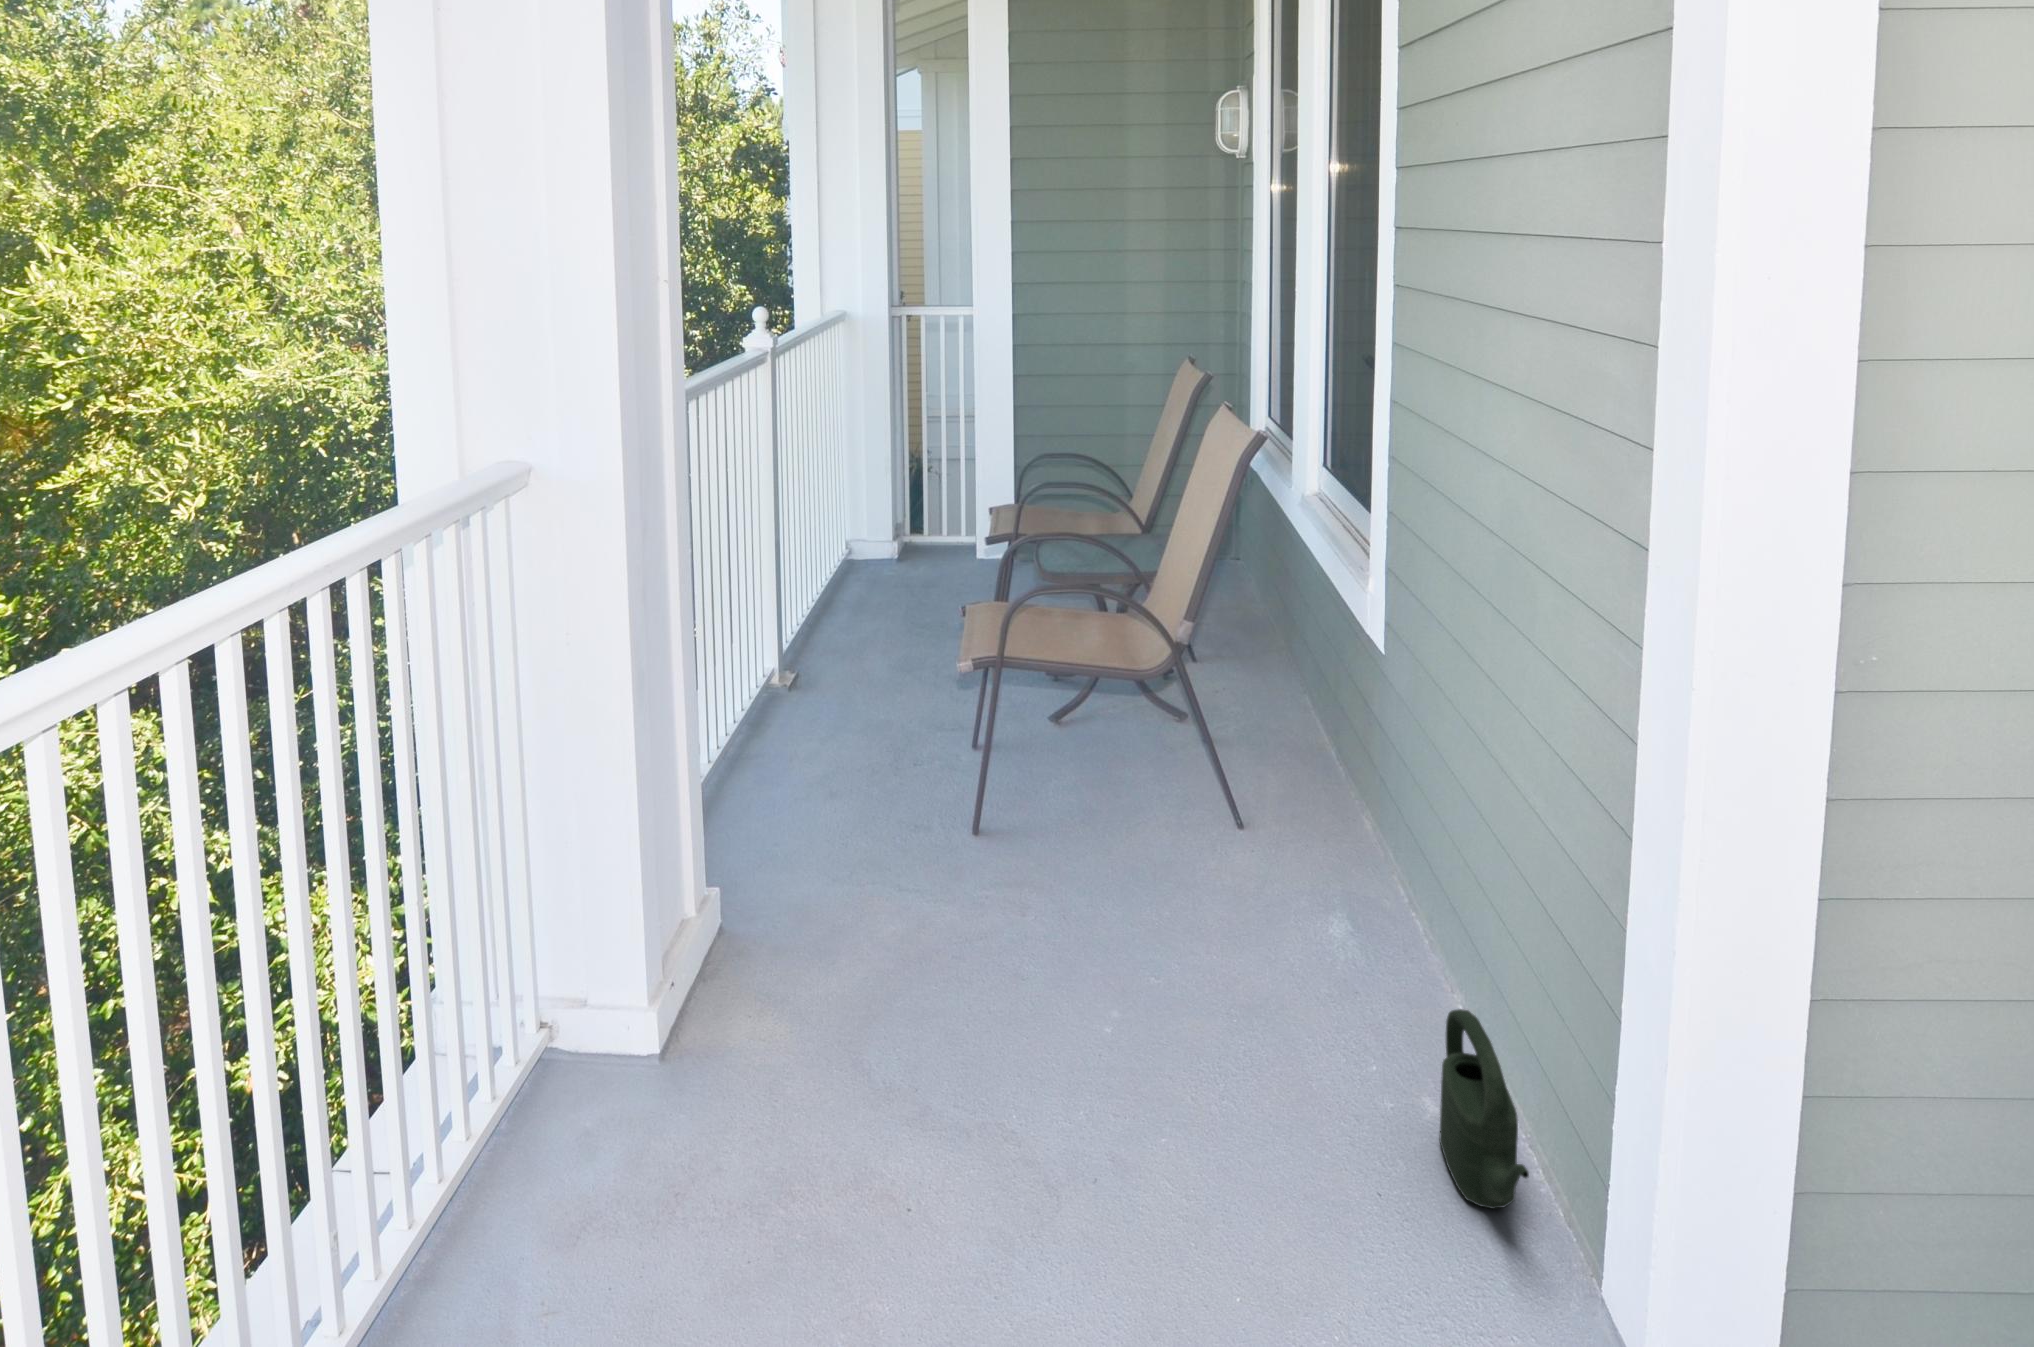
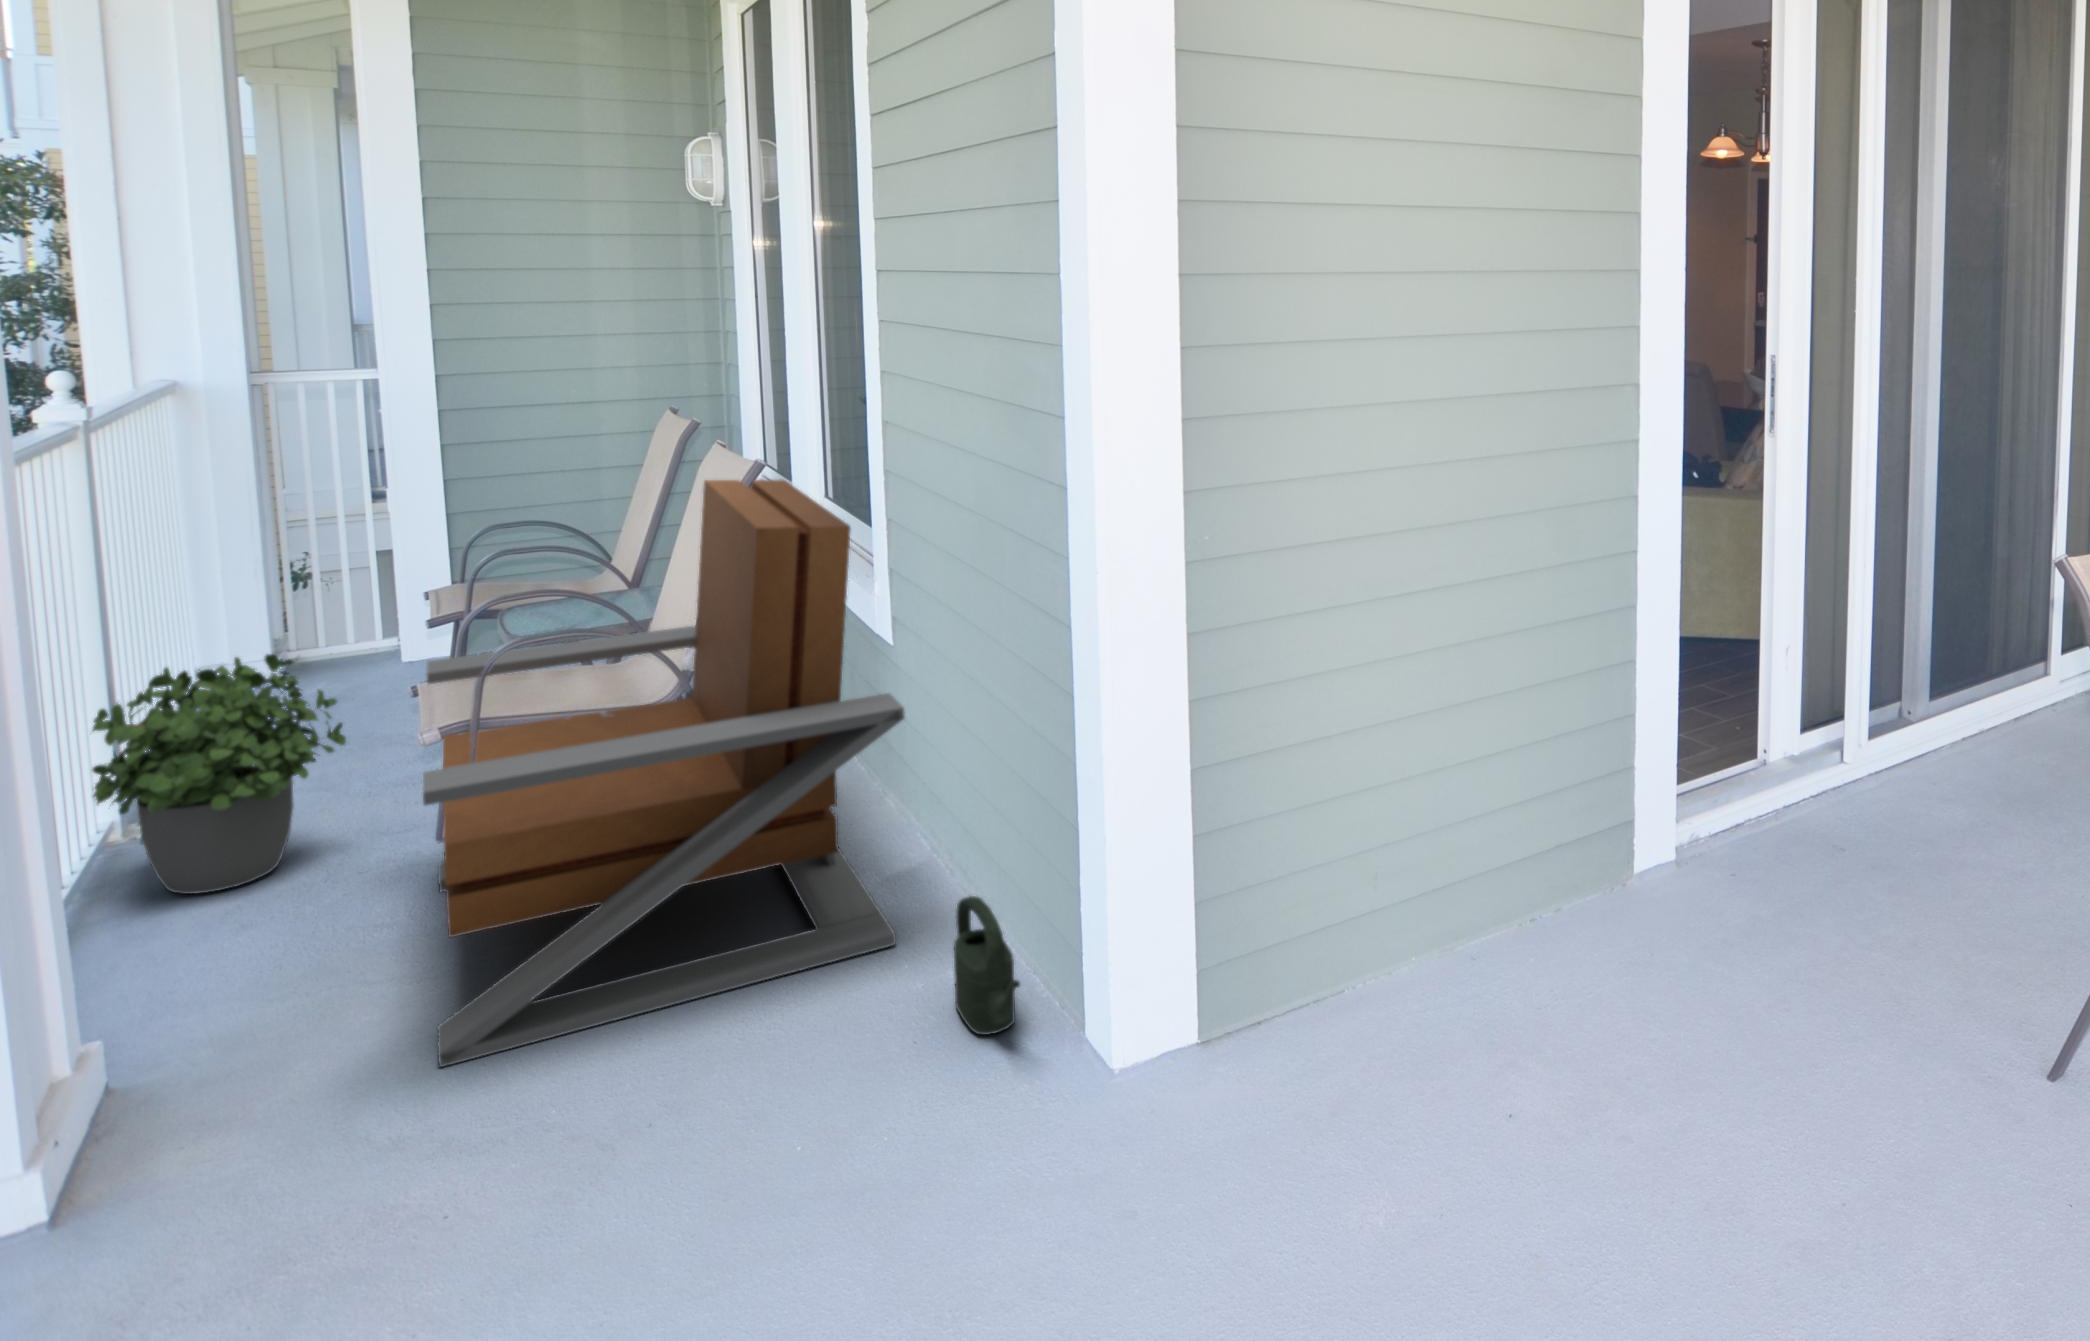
lounge chair: none [940,444,1398,1020] -> present [423,480,905,1067]
potted plant: none [752,556,917,753] -> present [92,654,346,894]

